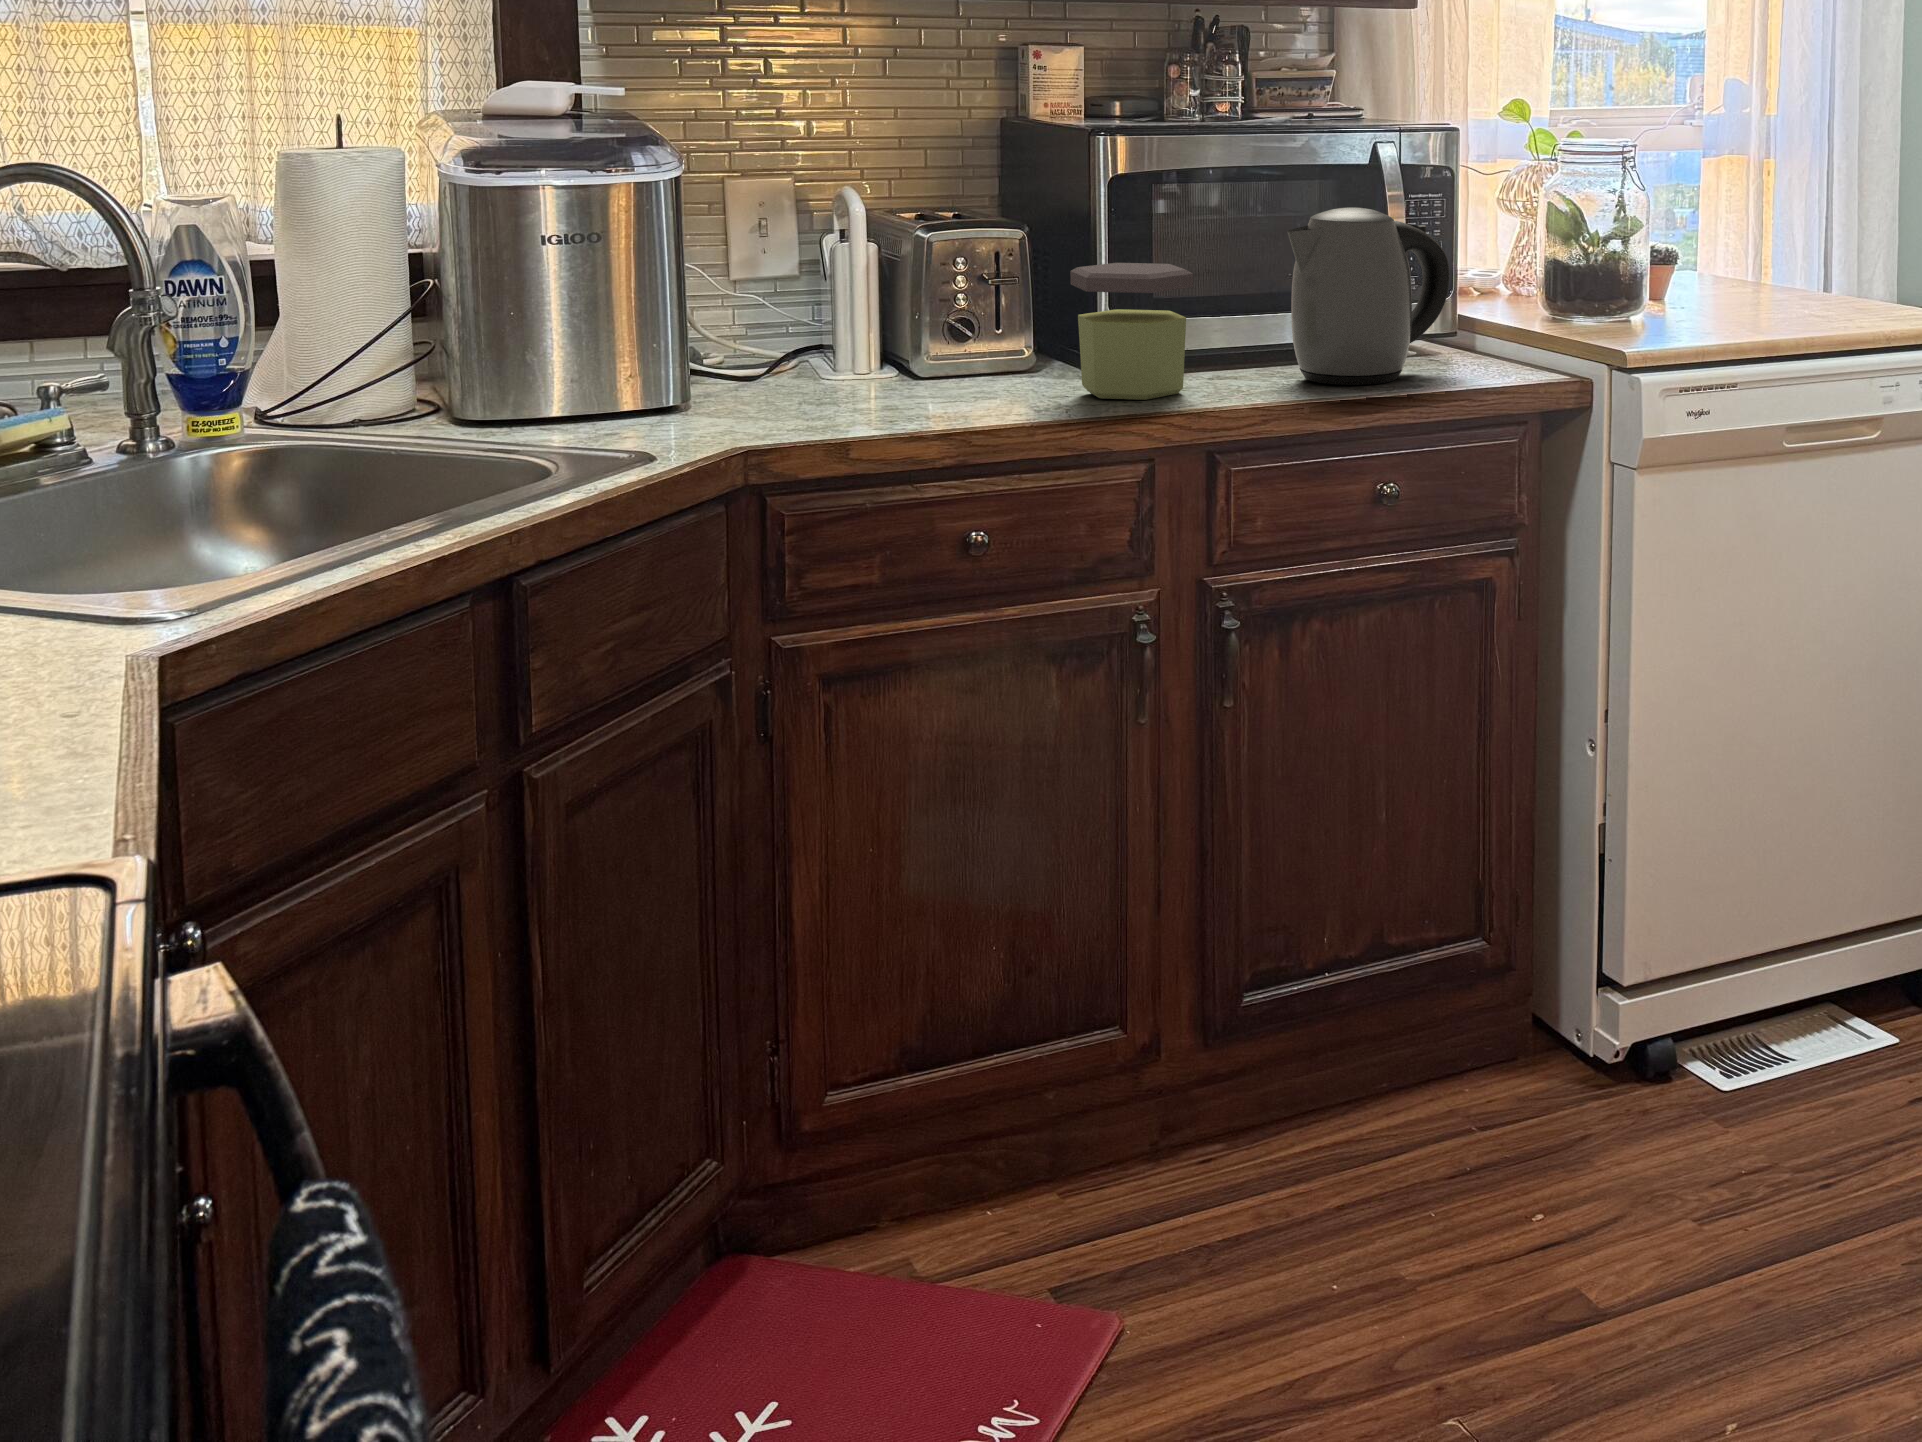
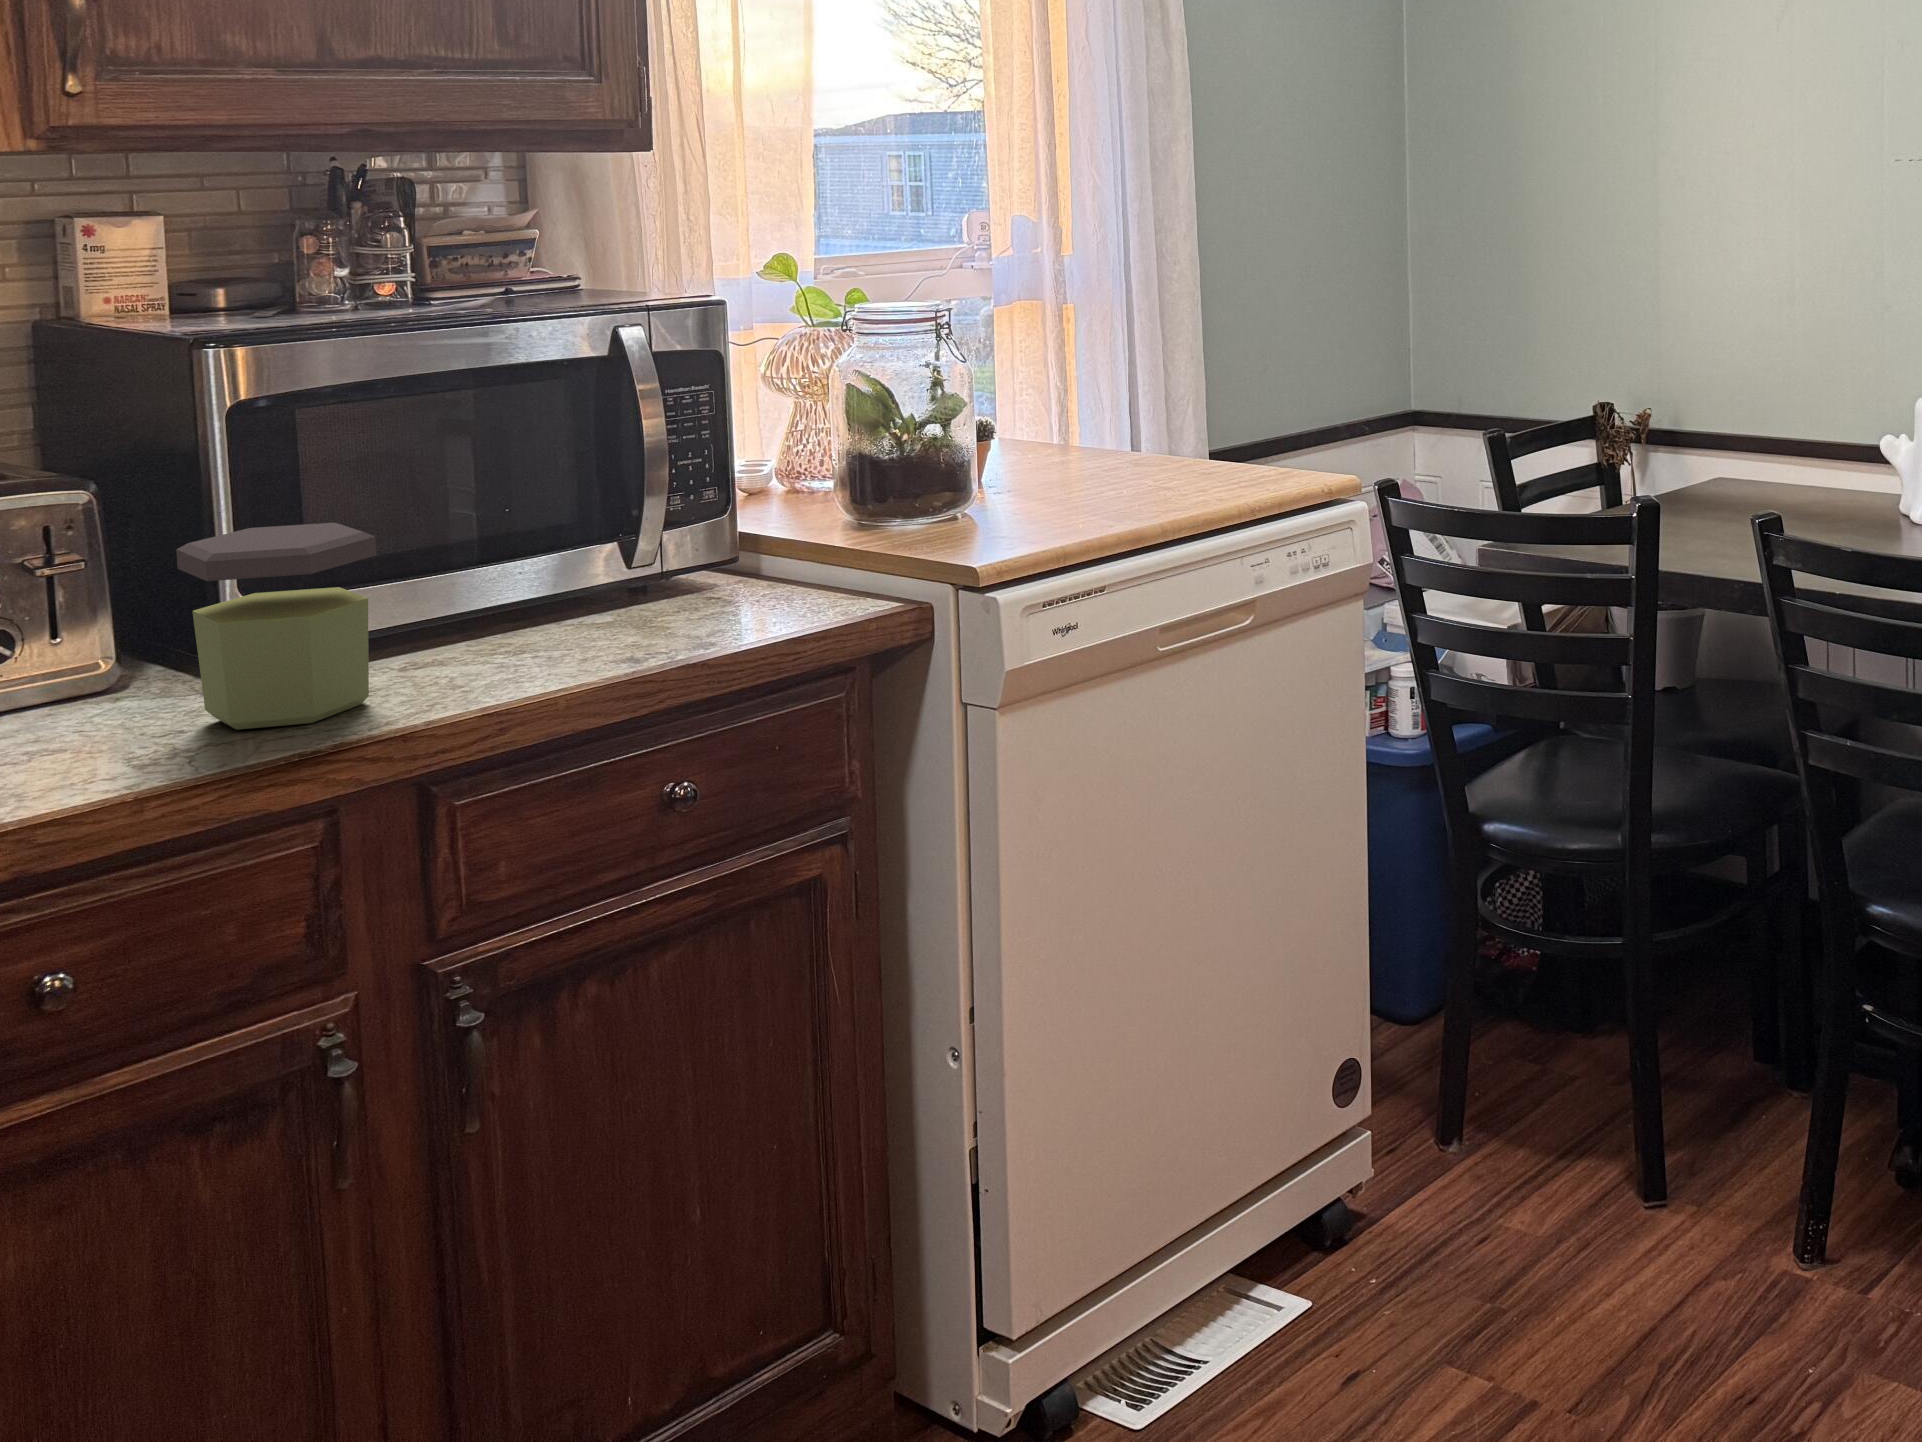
kettle: present [1287,207,1450,385] -> none [513,423,739,662]

